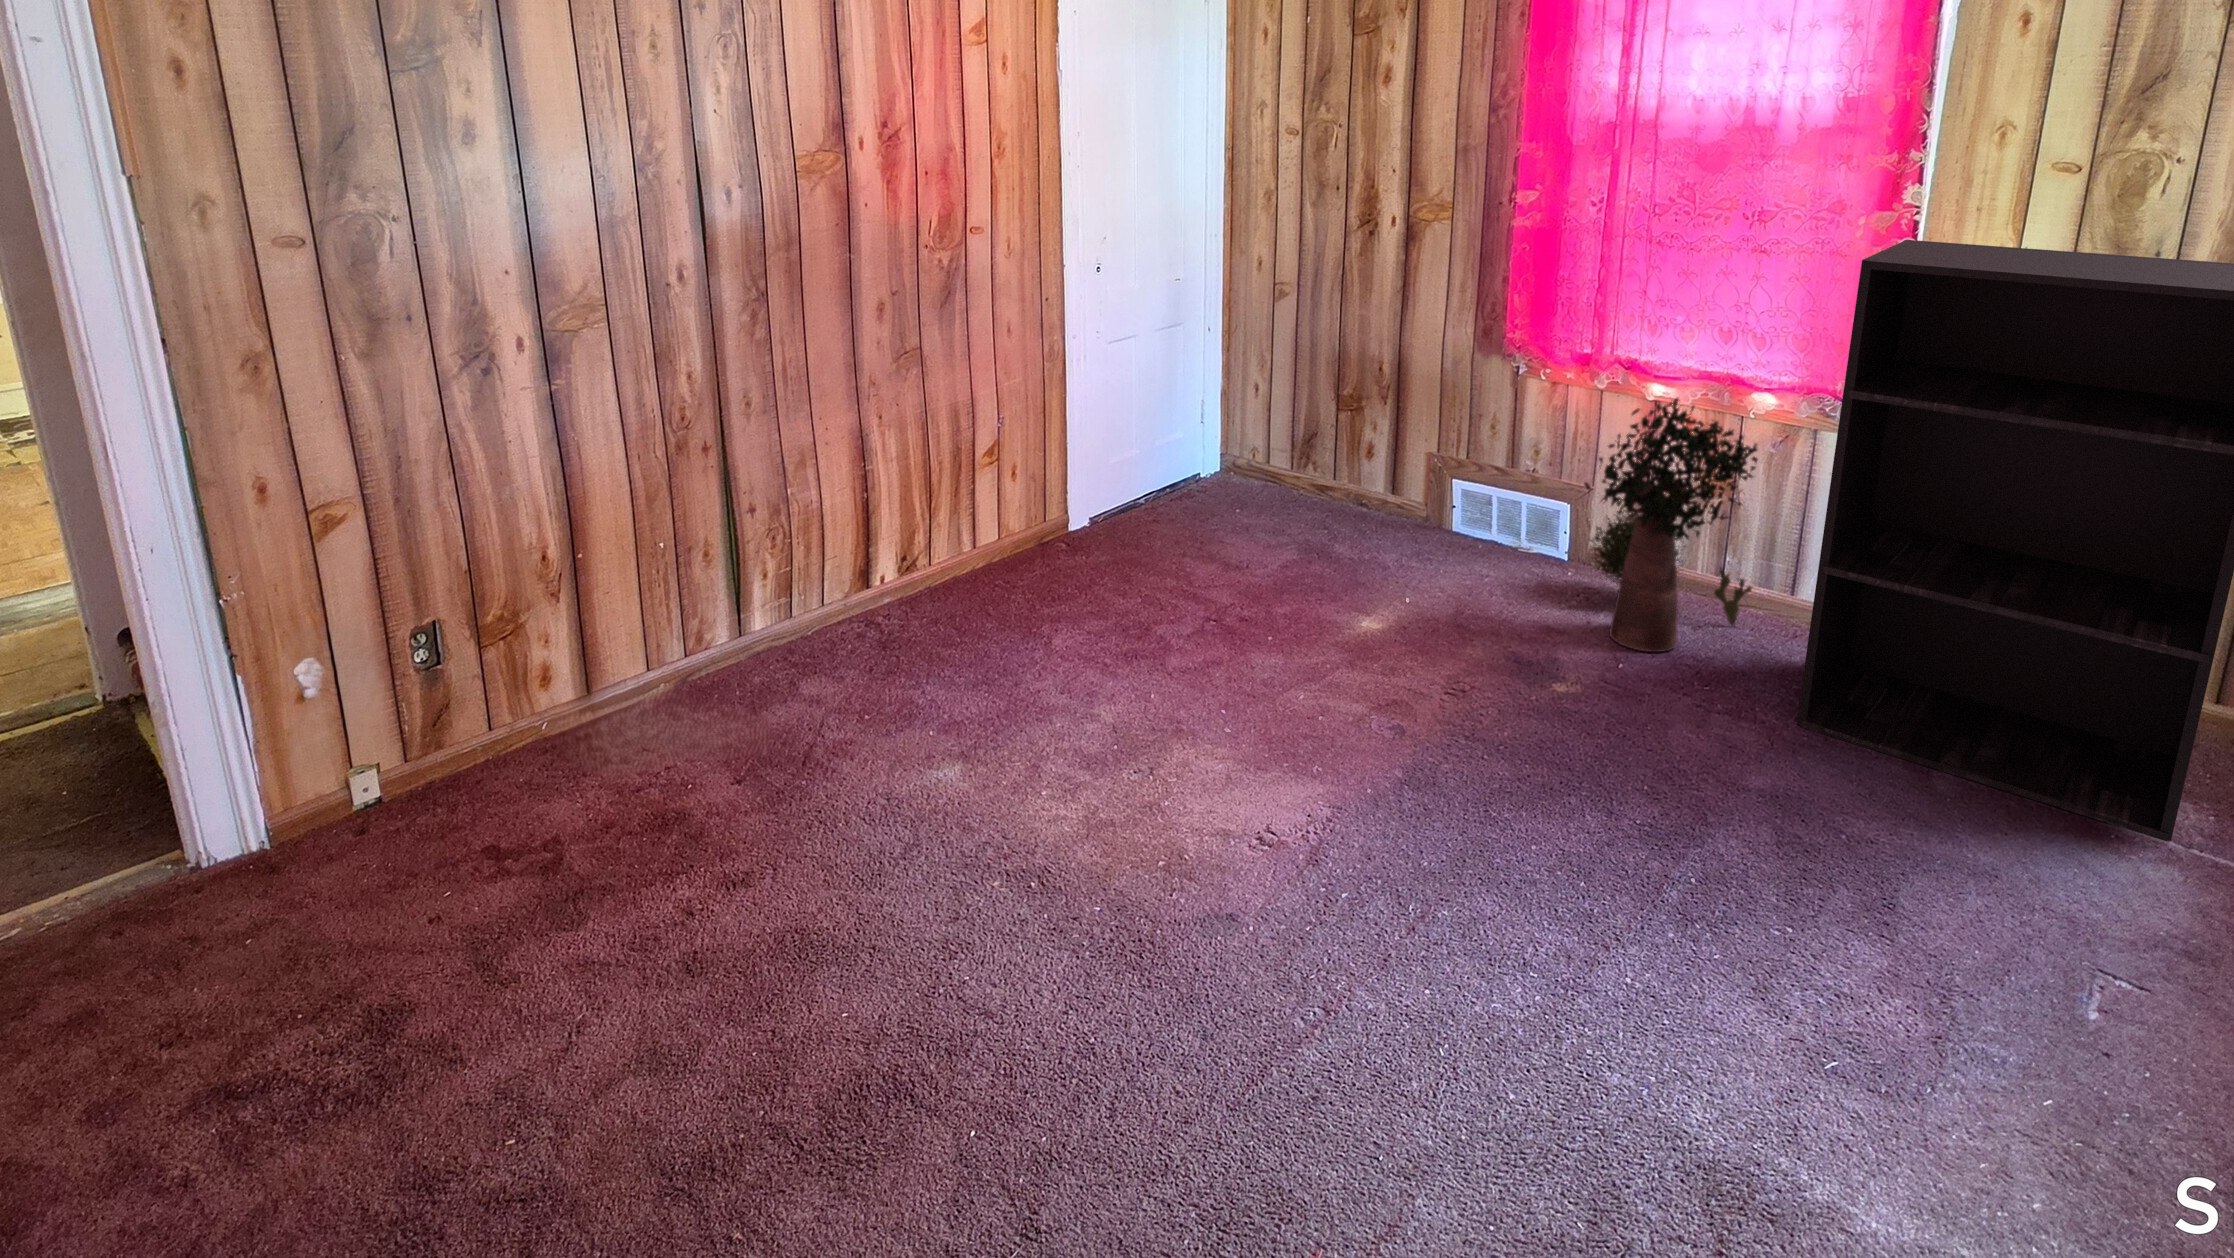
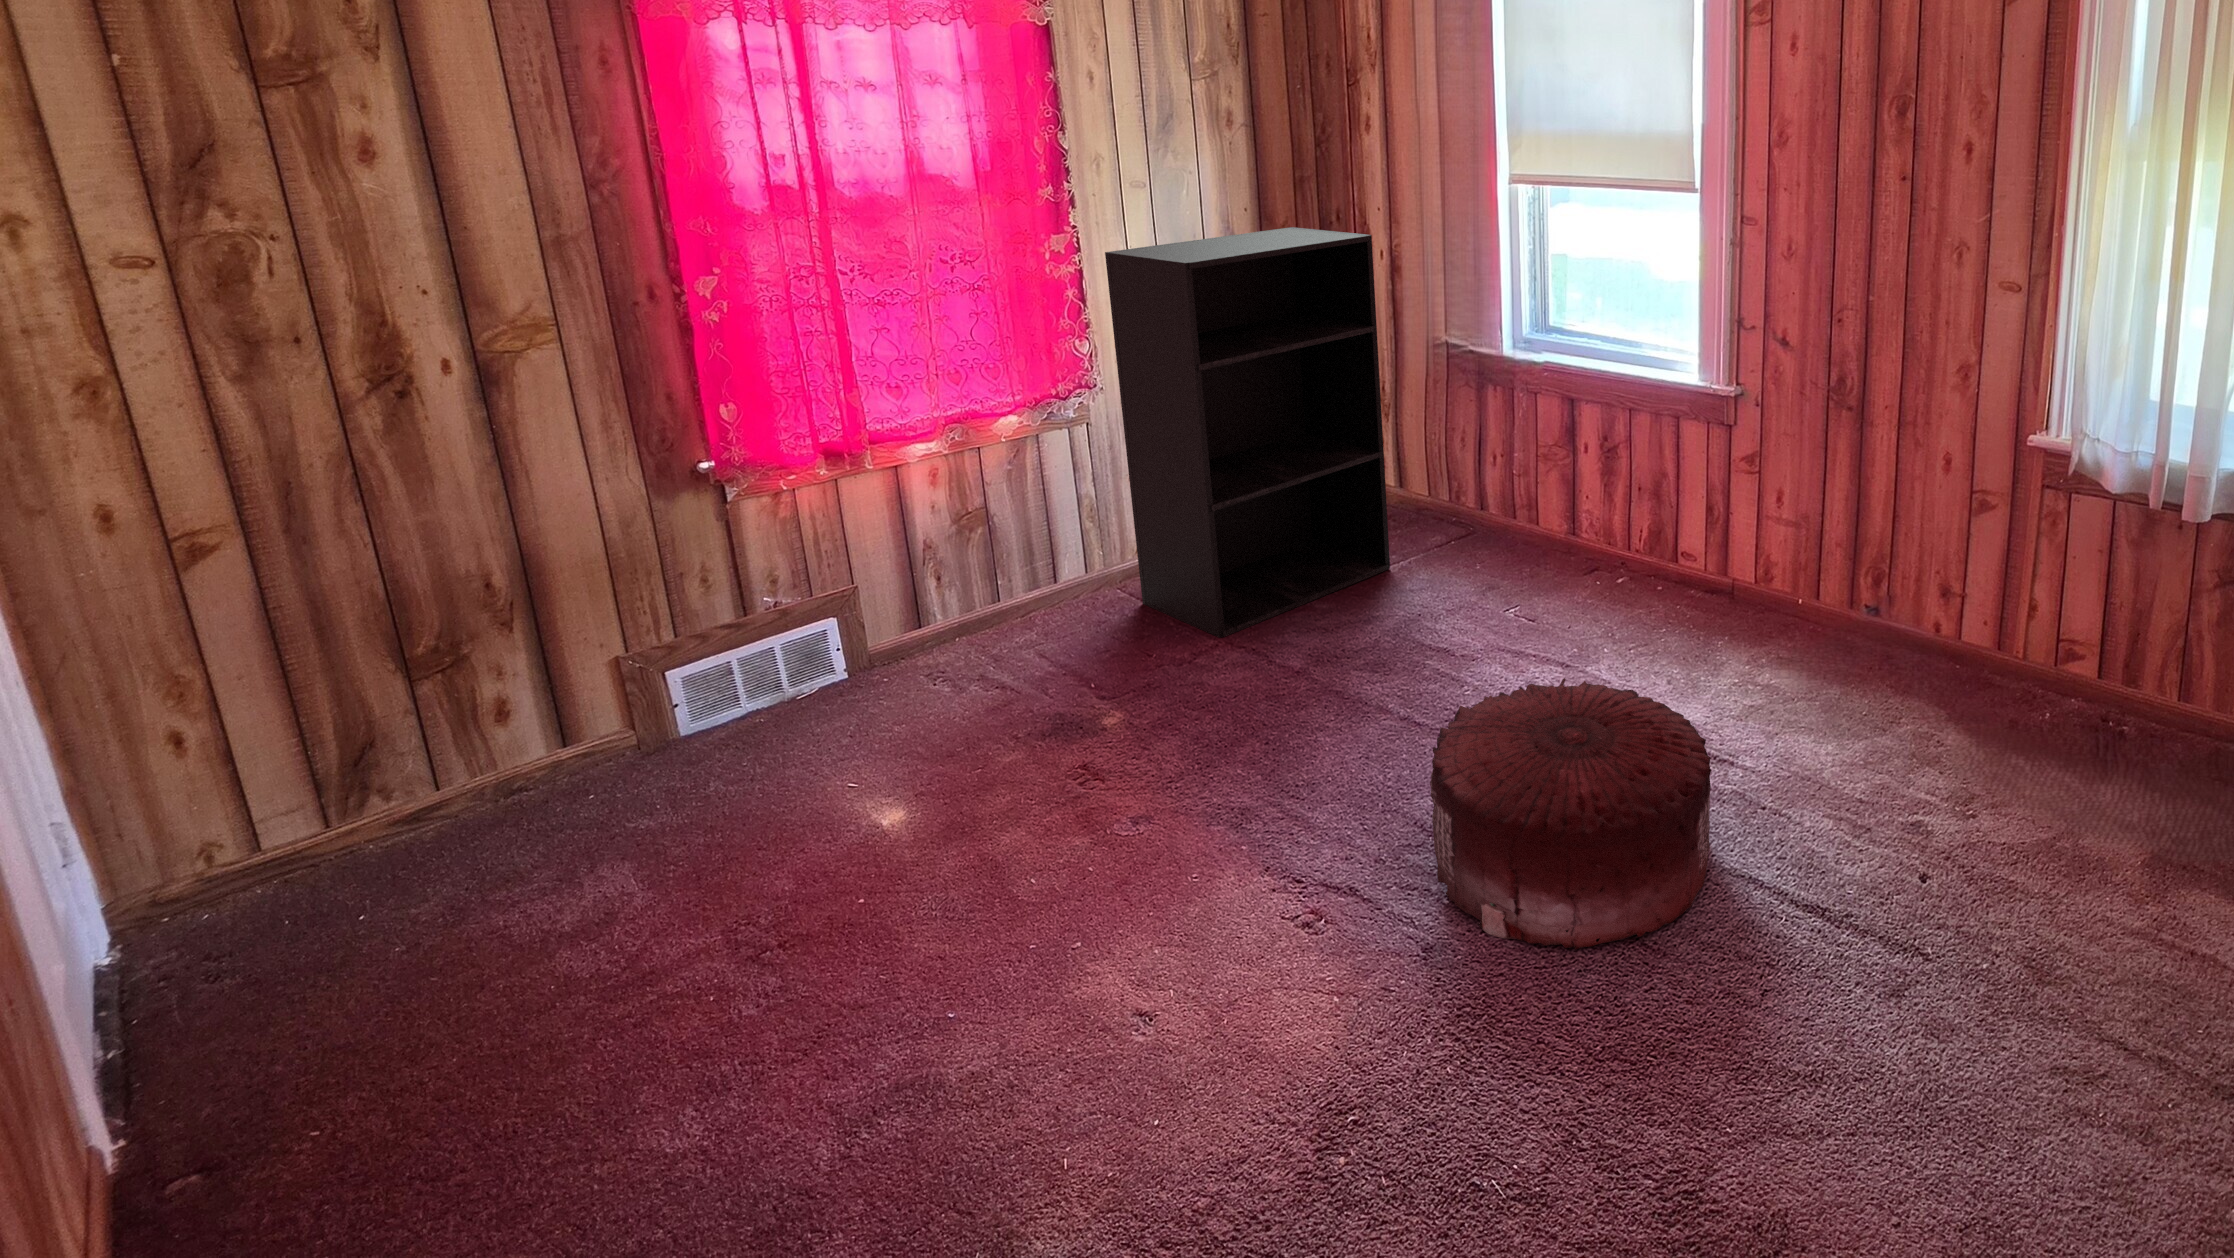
potted plant: present [1584,398,1758,652] -> none [903,439,1104,684]
pouf: none [1210,791,1586,1176] -> present [1430,678,1711,950]

